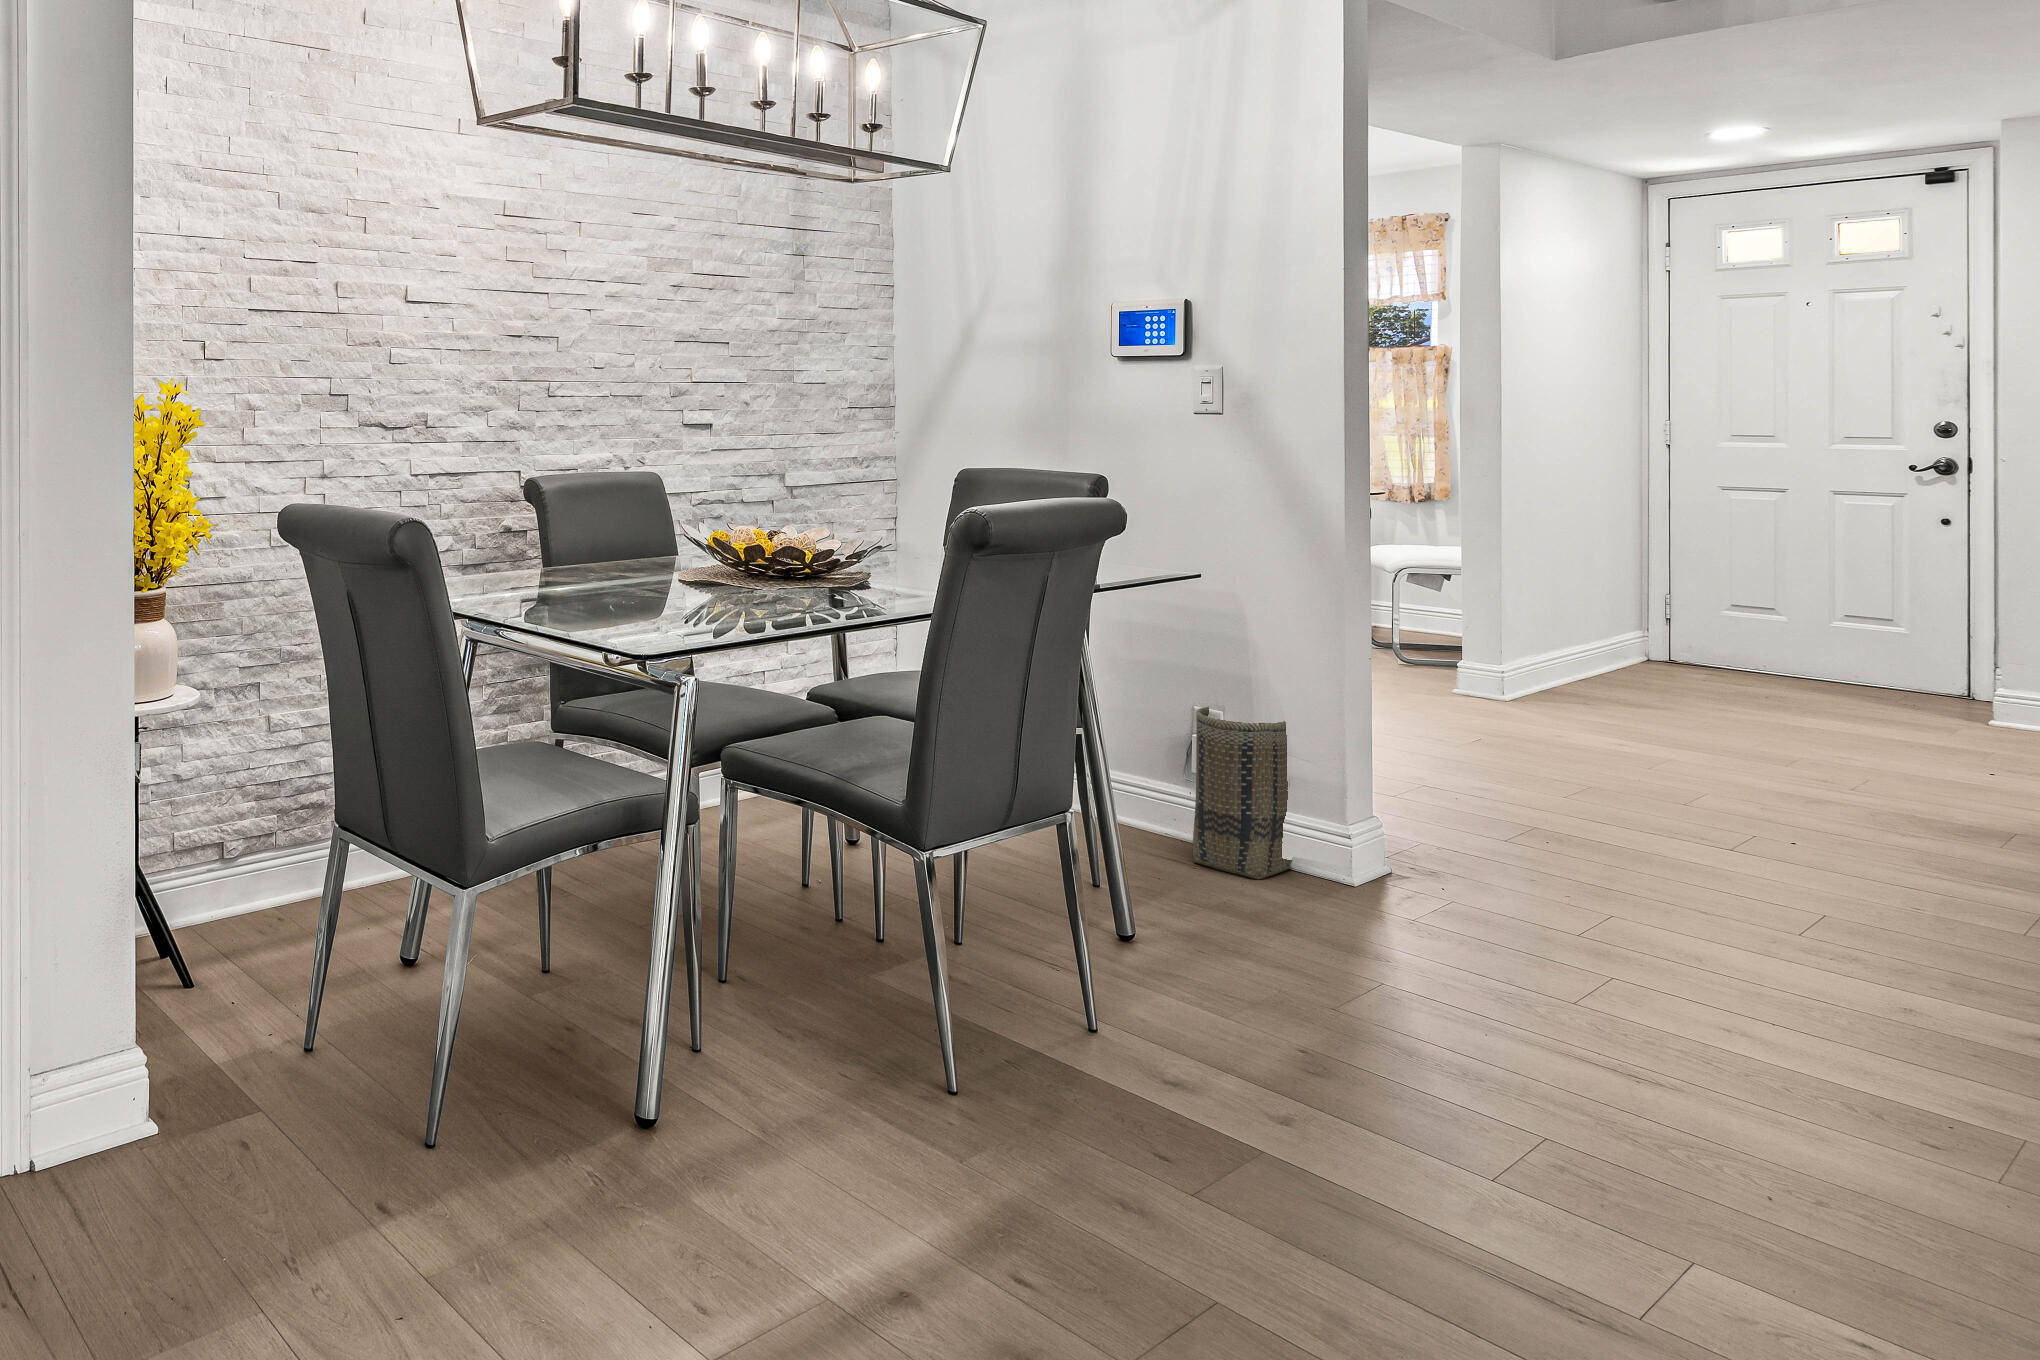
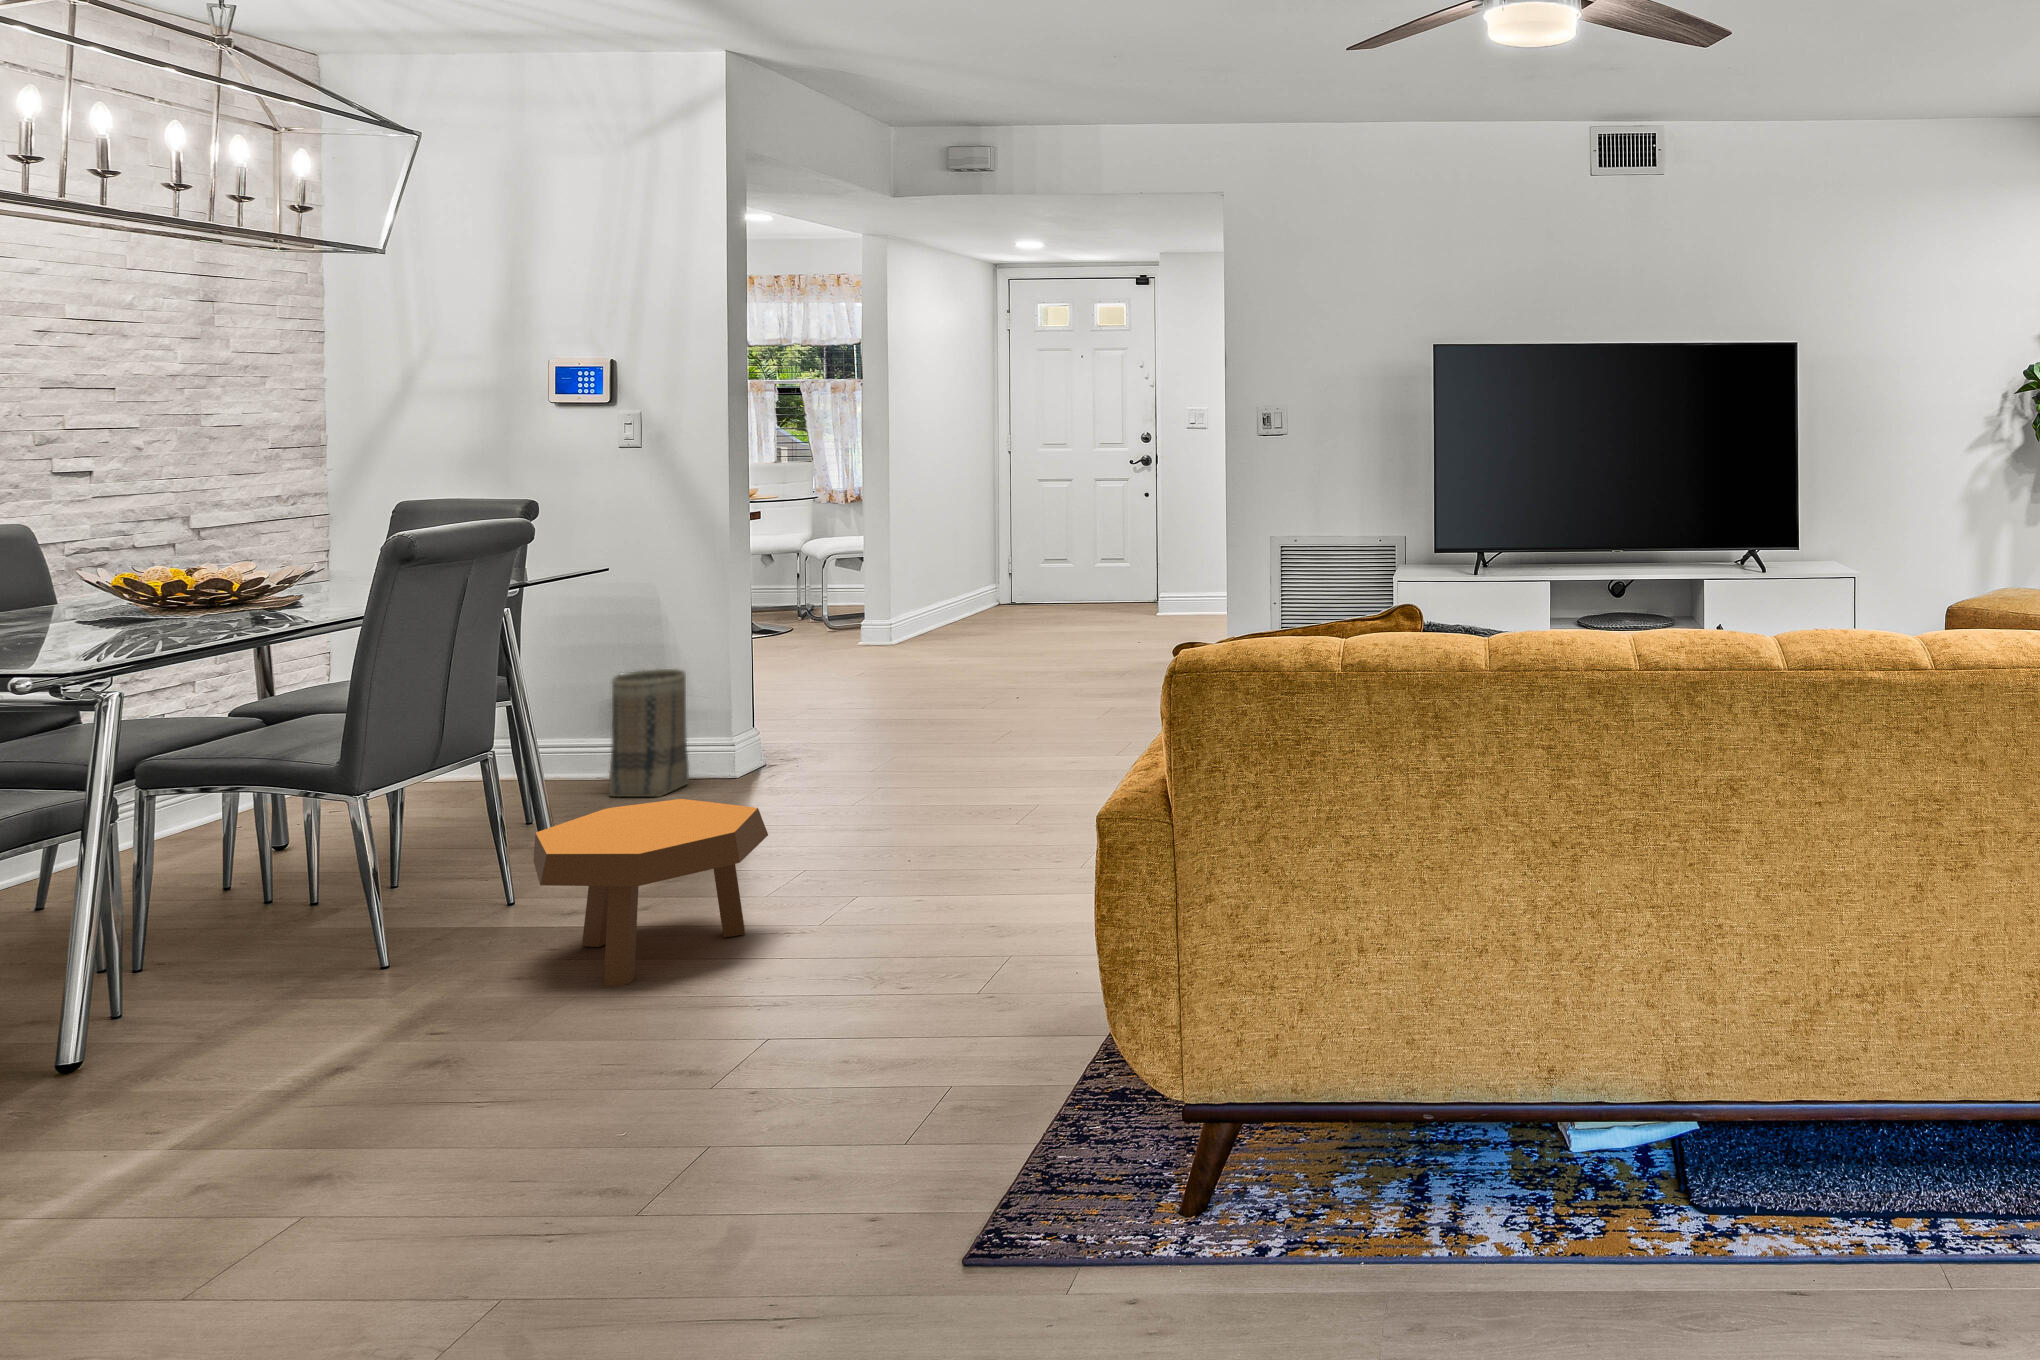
footstool: none [1143,934,1504,1260] -> present [533,799,768,987]

